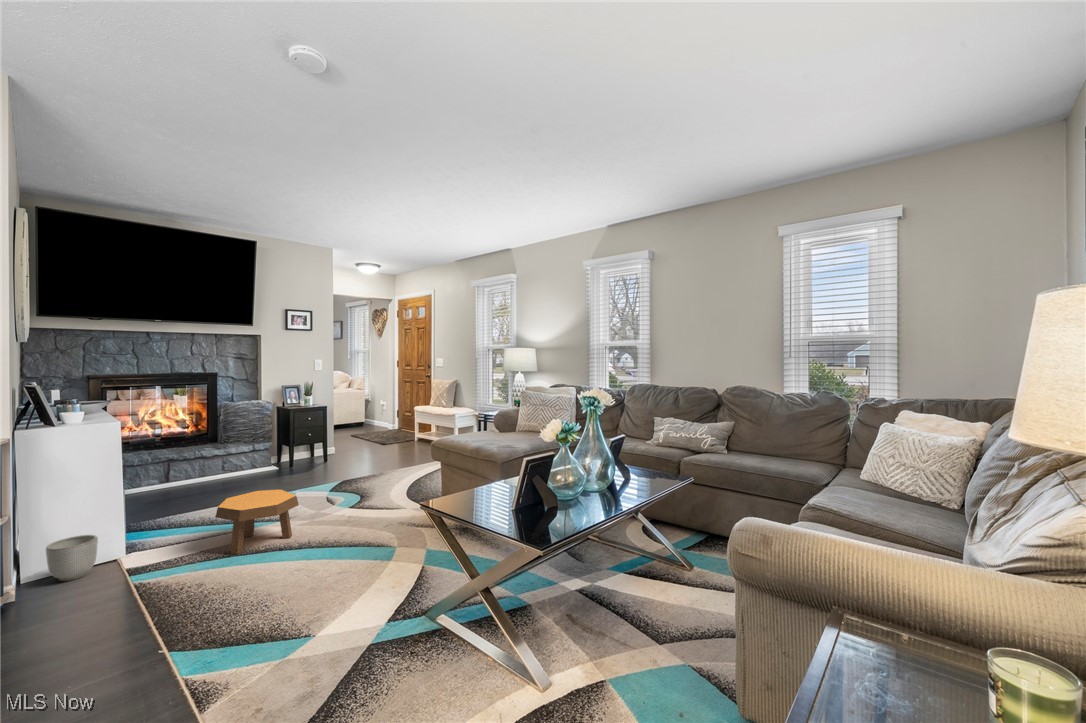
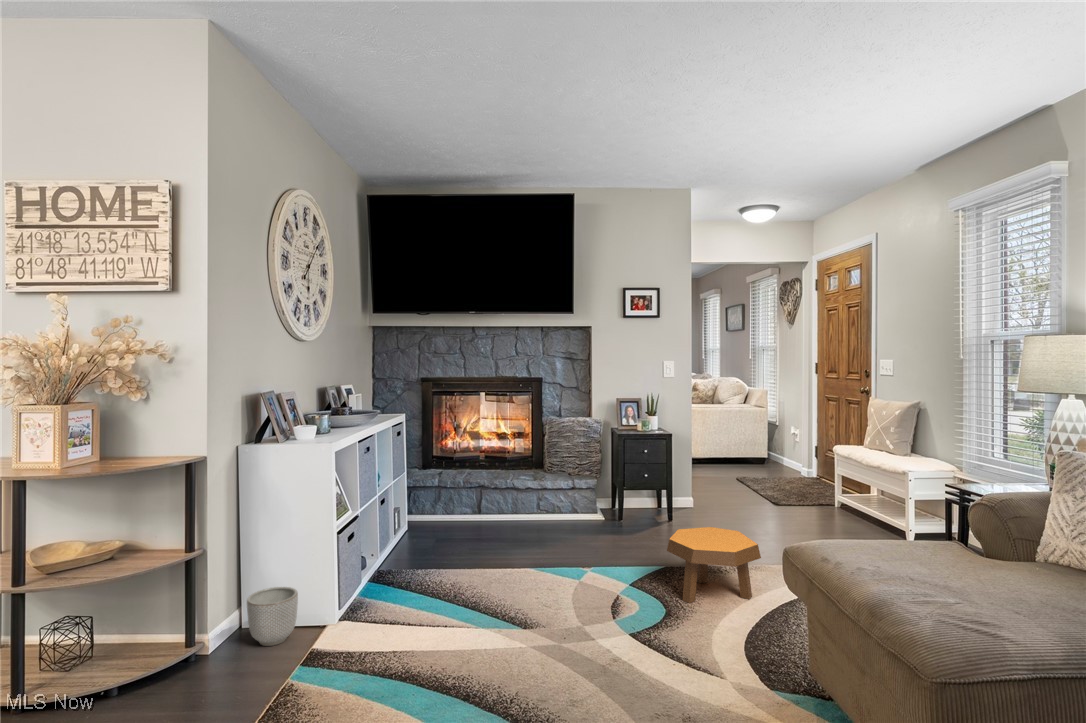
footstool: present [216,490,299,554] -> present [667,527,761,603]

